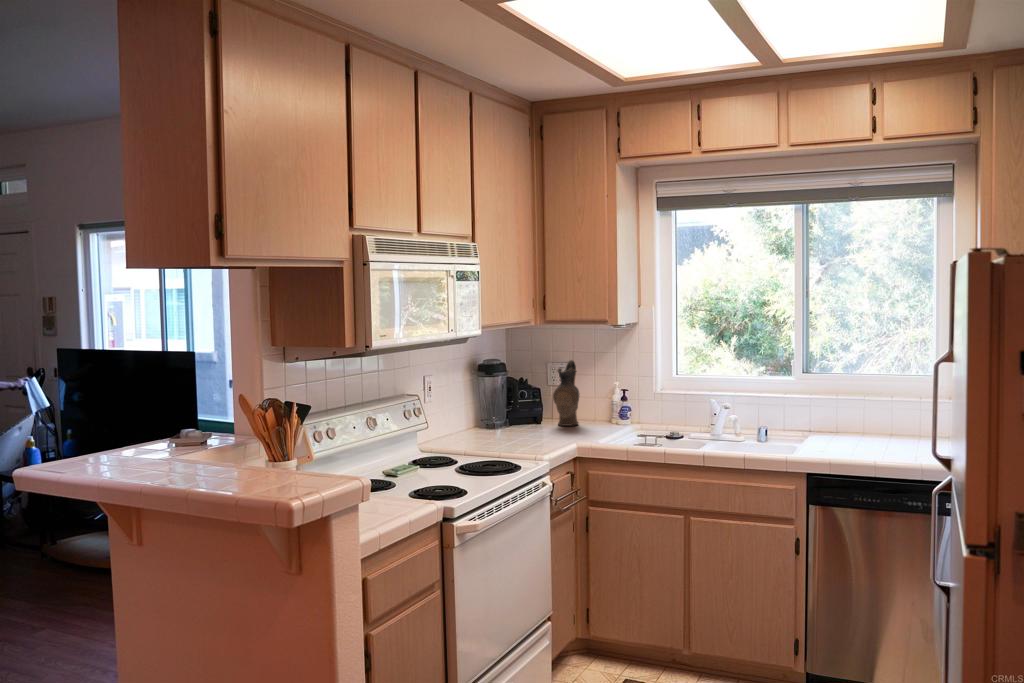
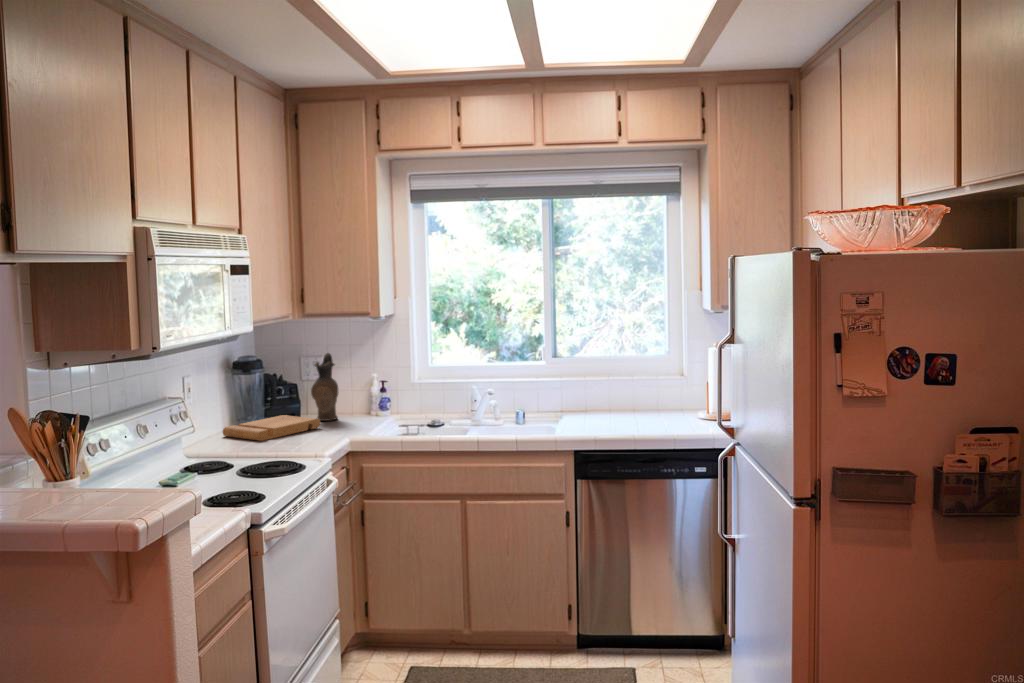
cutting board: none [465,418,557,441] -> present [223,415,320,441]

